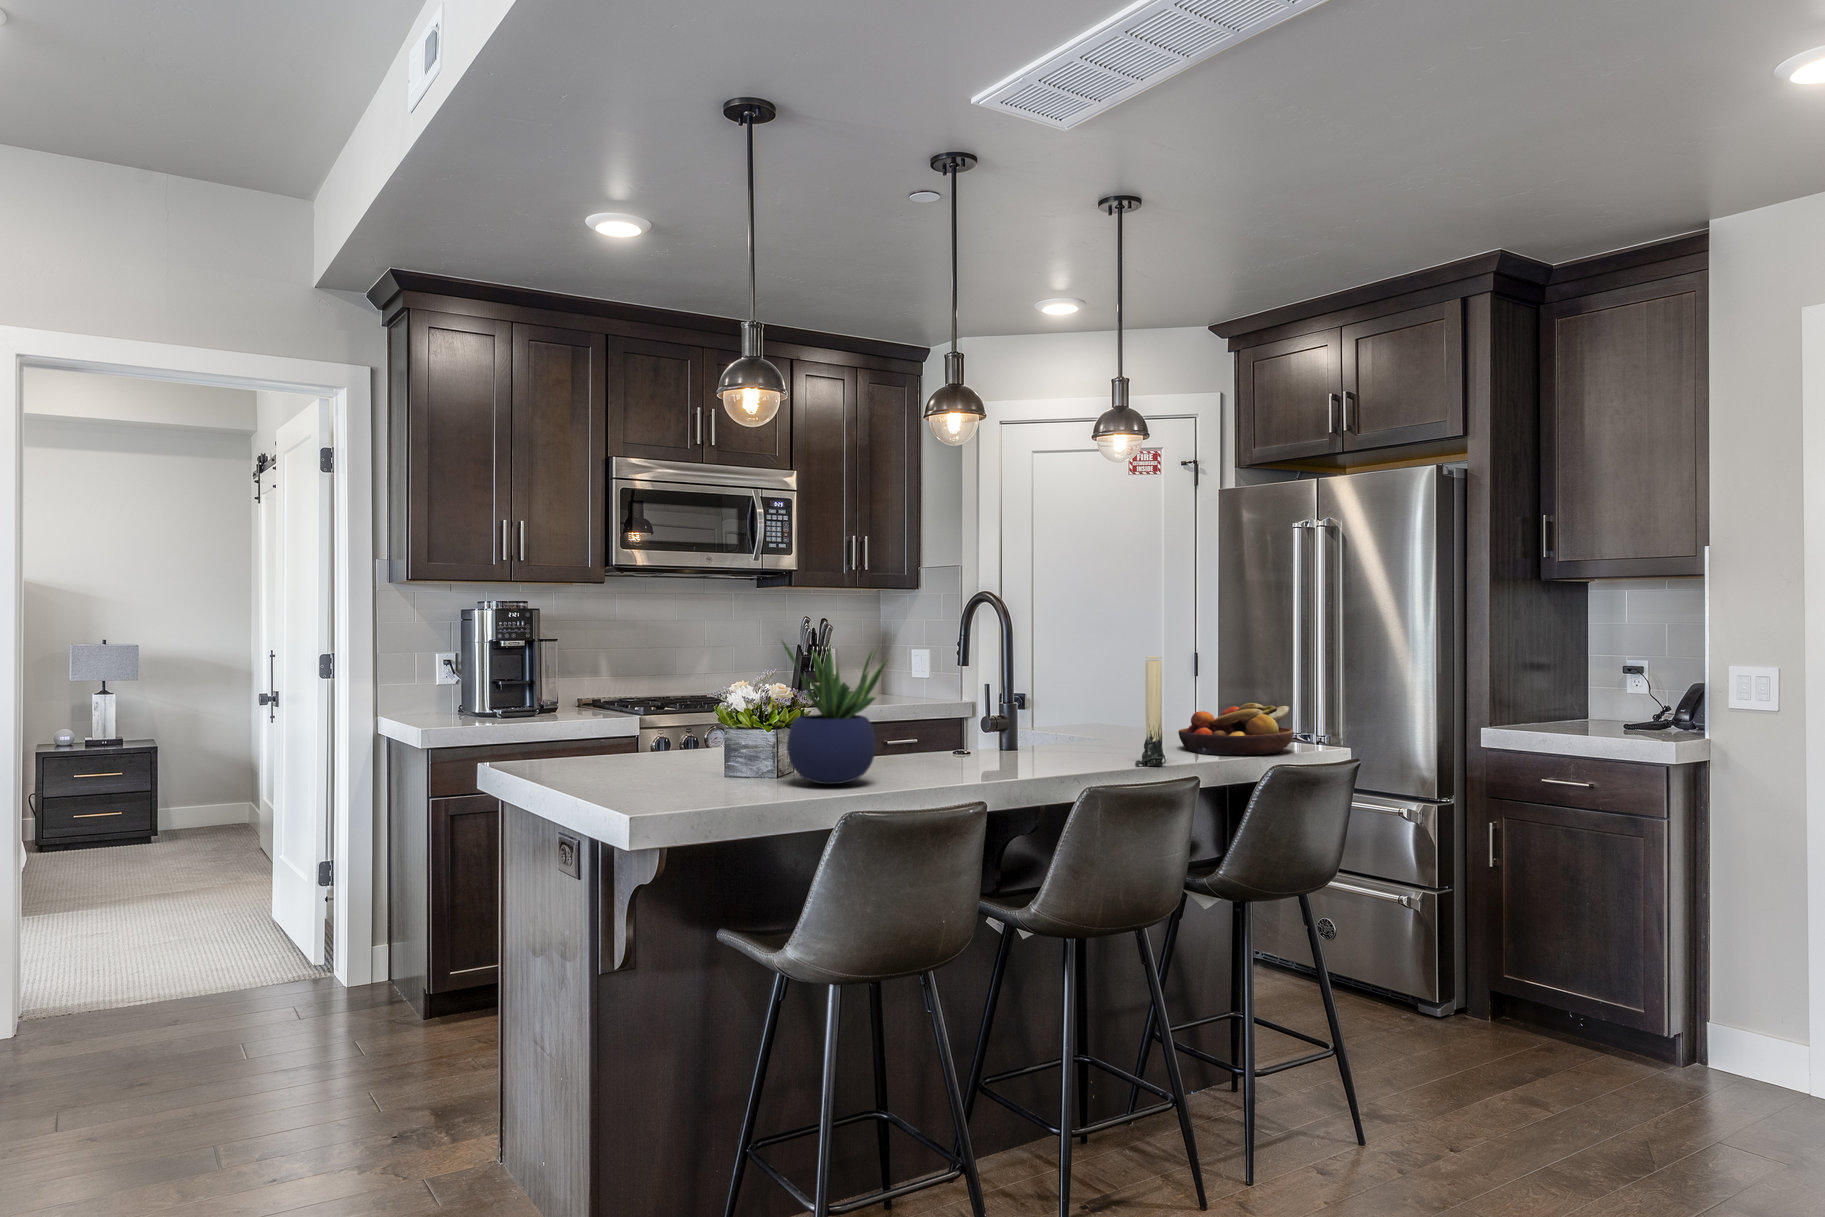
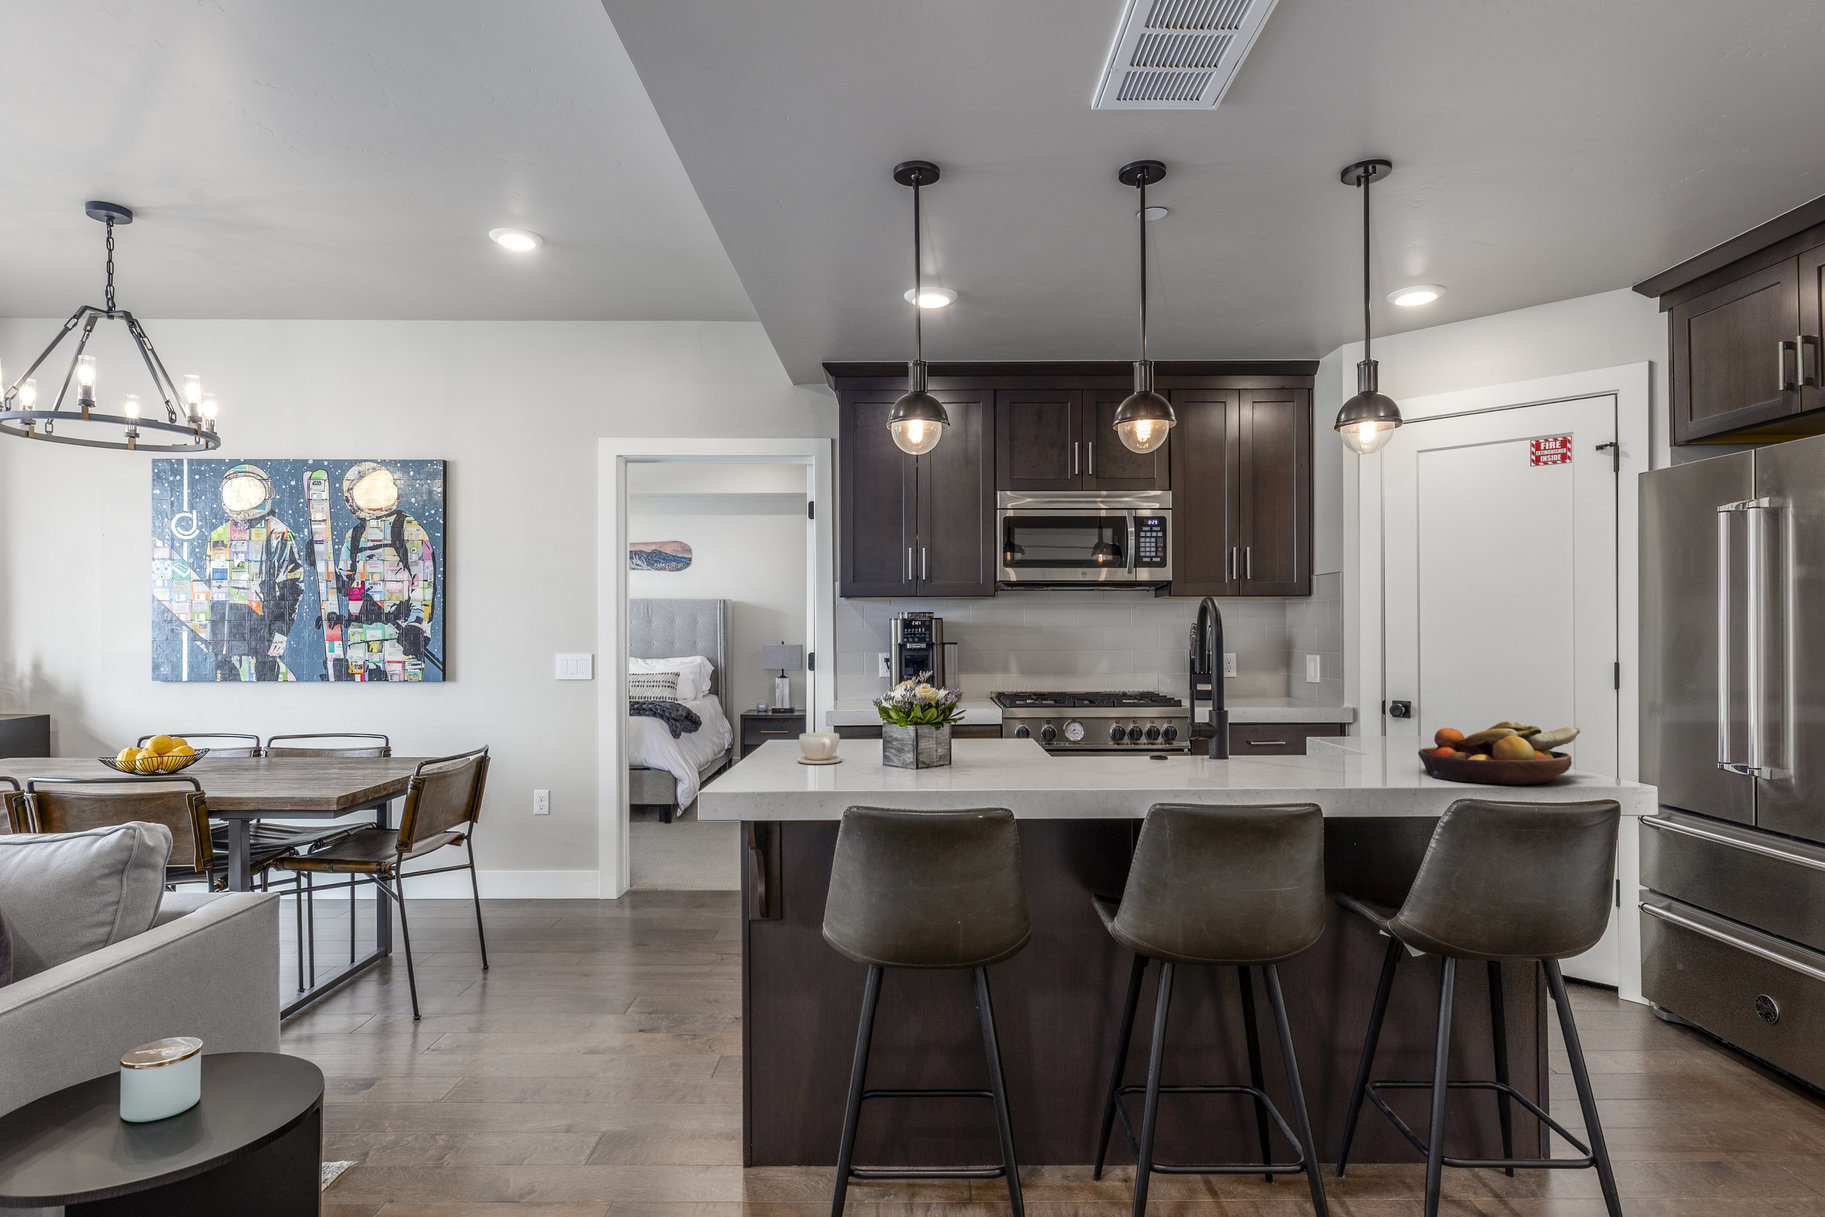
potted plant: present [782,641,887,784] -> none [894,639,1004,778]
candle: present [1135,656,1166,766] -> none [1303,664,1341,787]
coffee cup: none [622,746,675,783] -> present [798,732,842,764]

